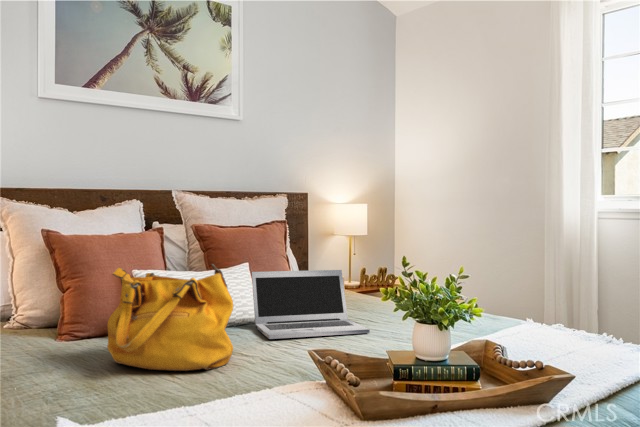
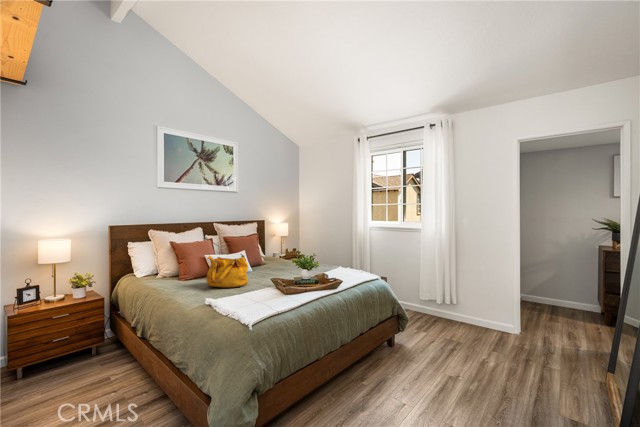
laptop: present [252,270,370,339] -> none [249,252,290,277]

